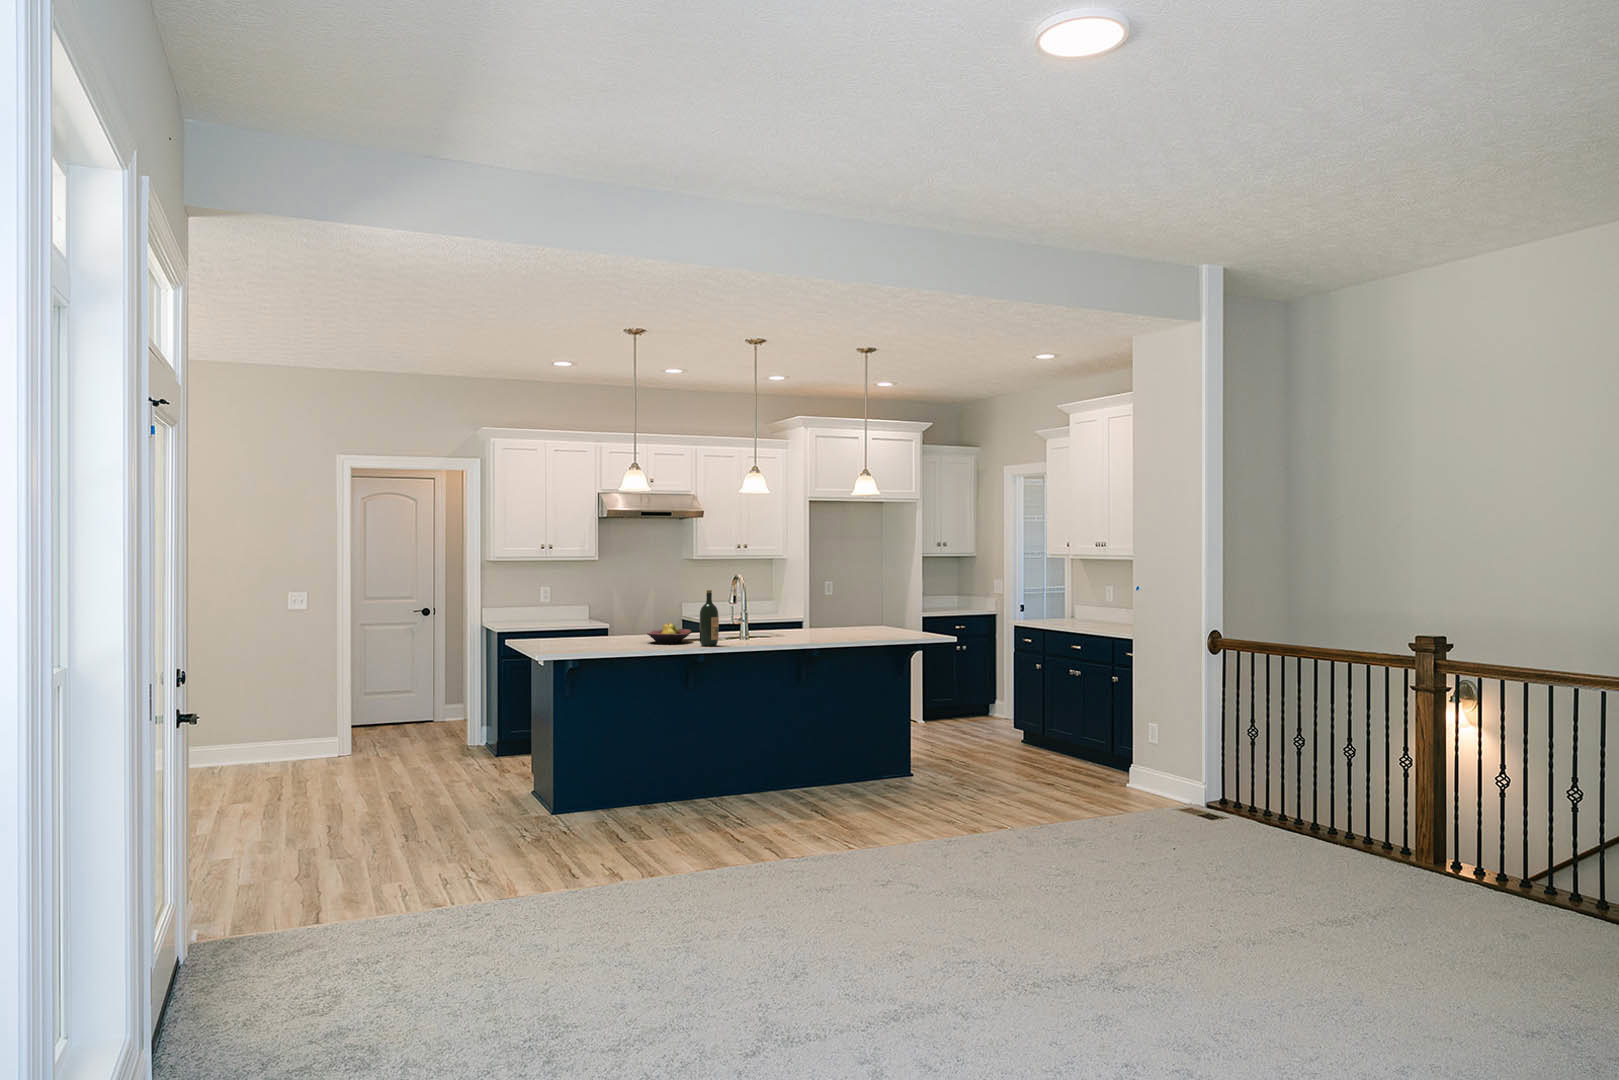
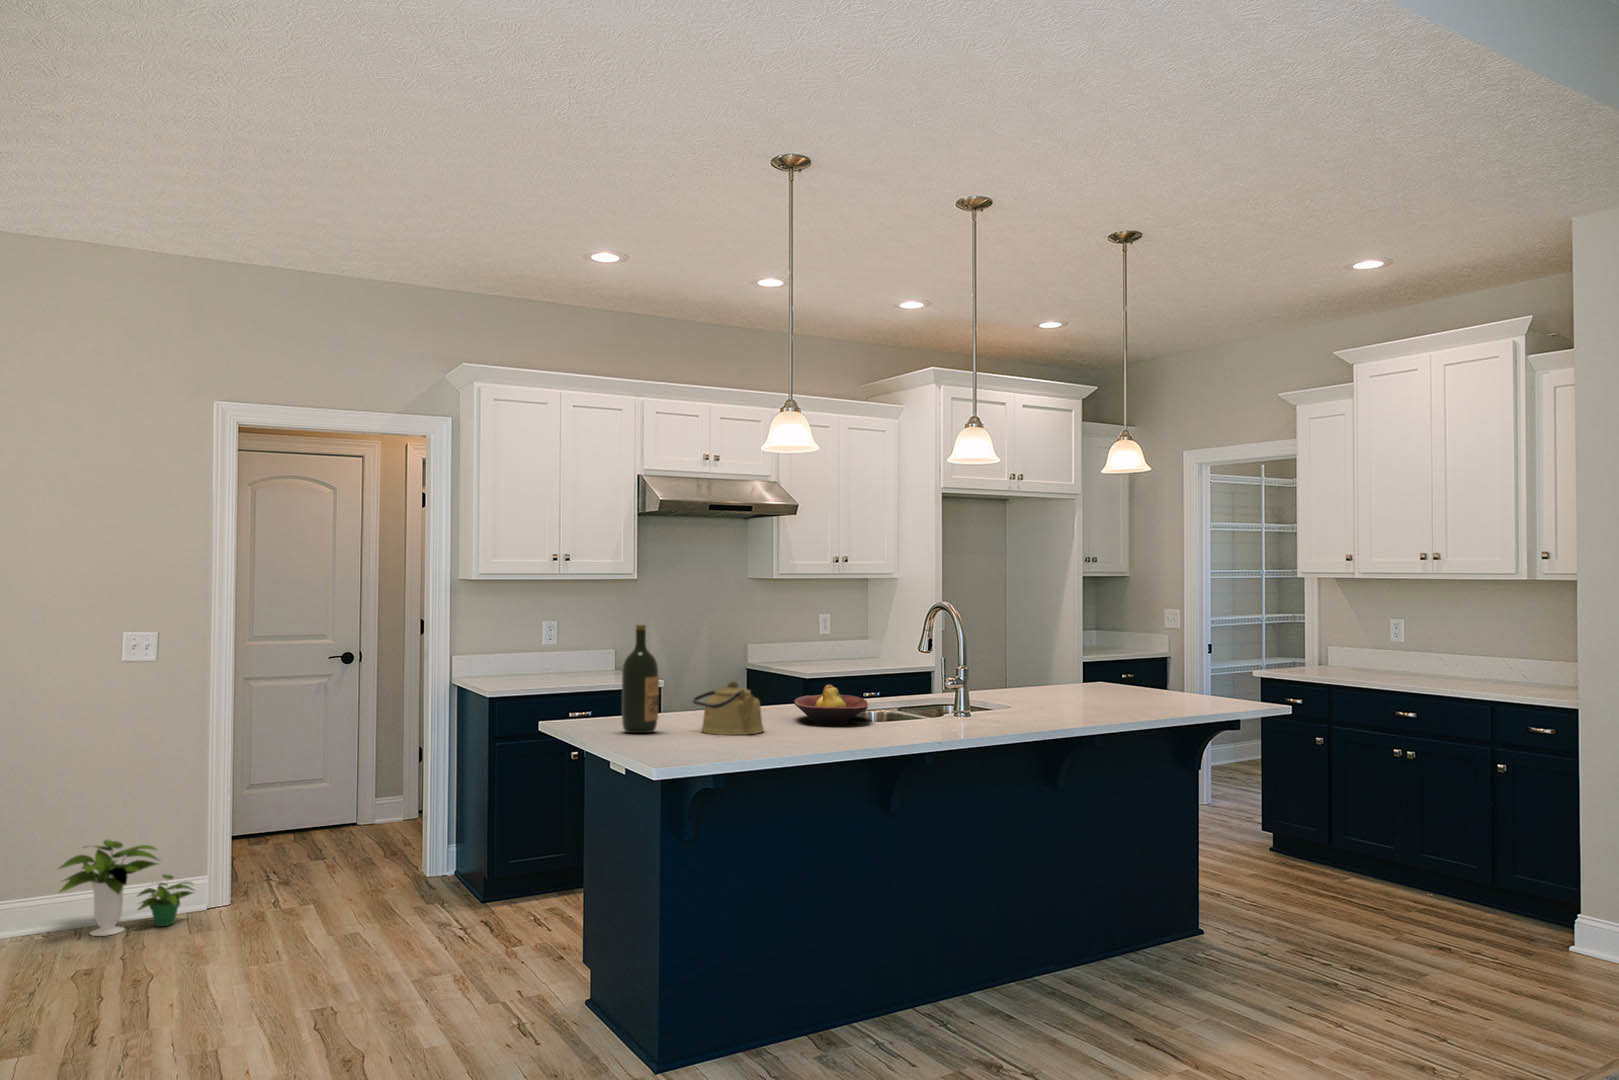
wine bottle: present [700,590,719,646] -> present [622,625,659,733]
kettle: none [582,619,620,647] -> present [693,681,764,735]
potted plant: none [254,714,332,767] -> present [59,840,194,936]

